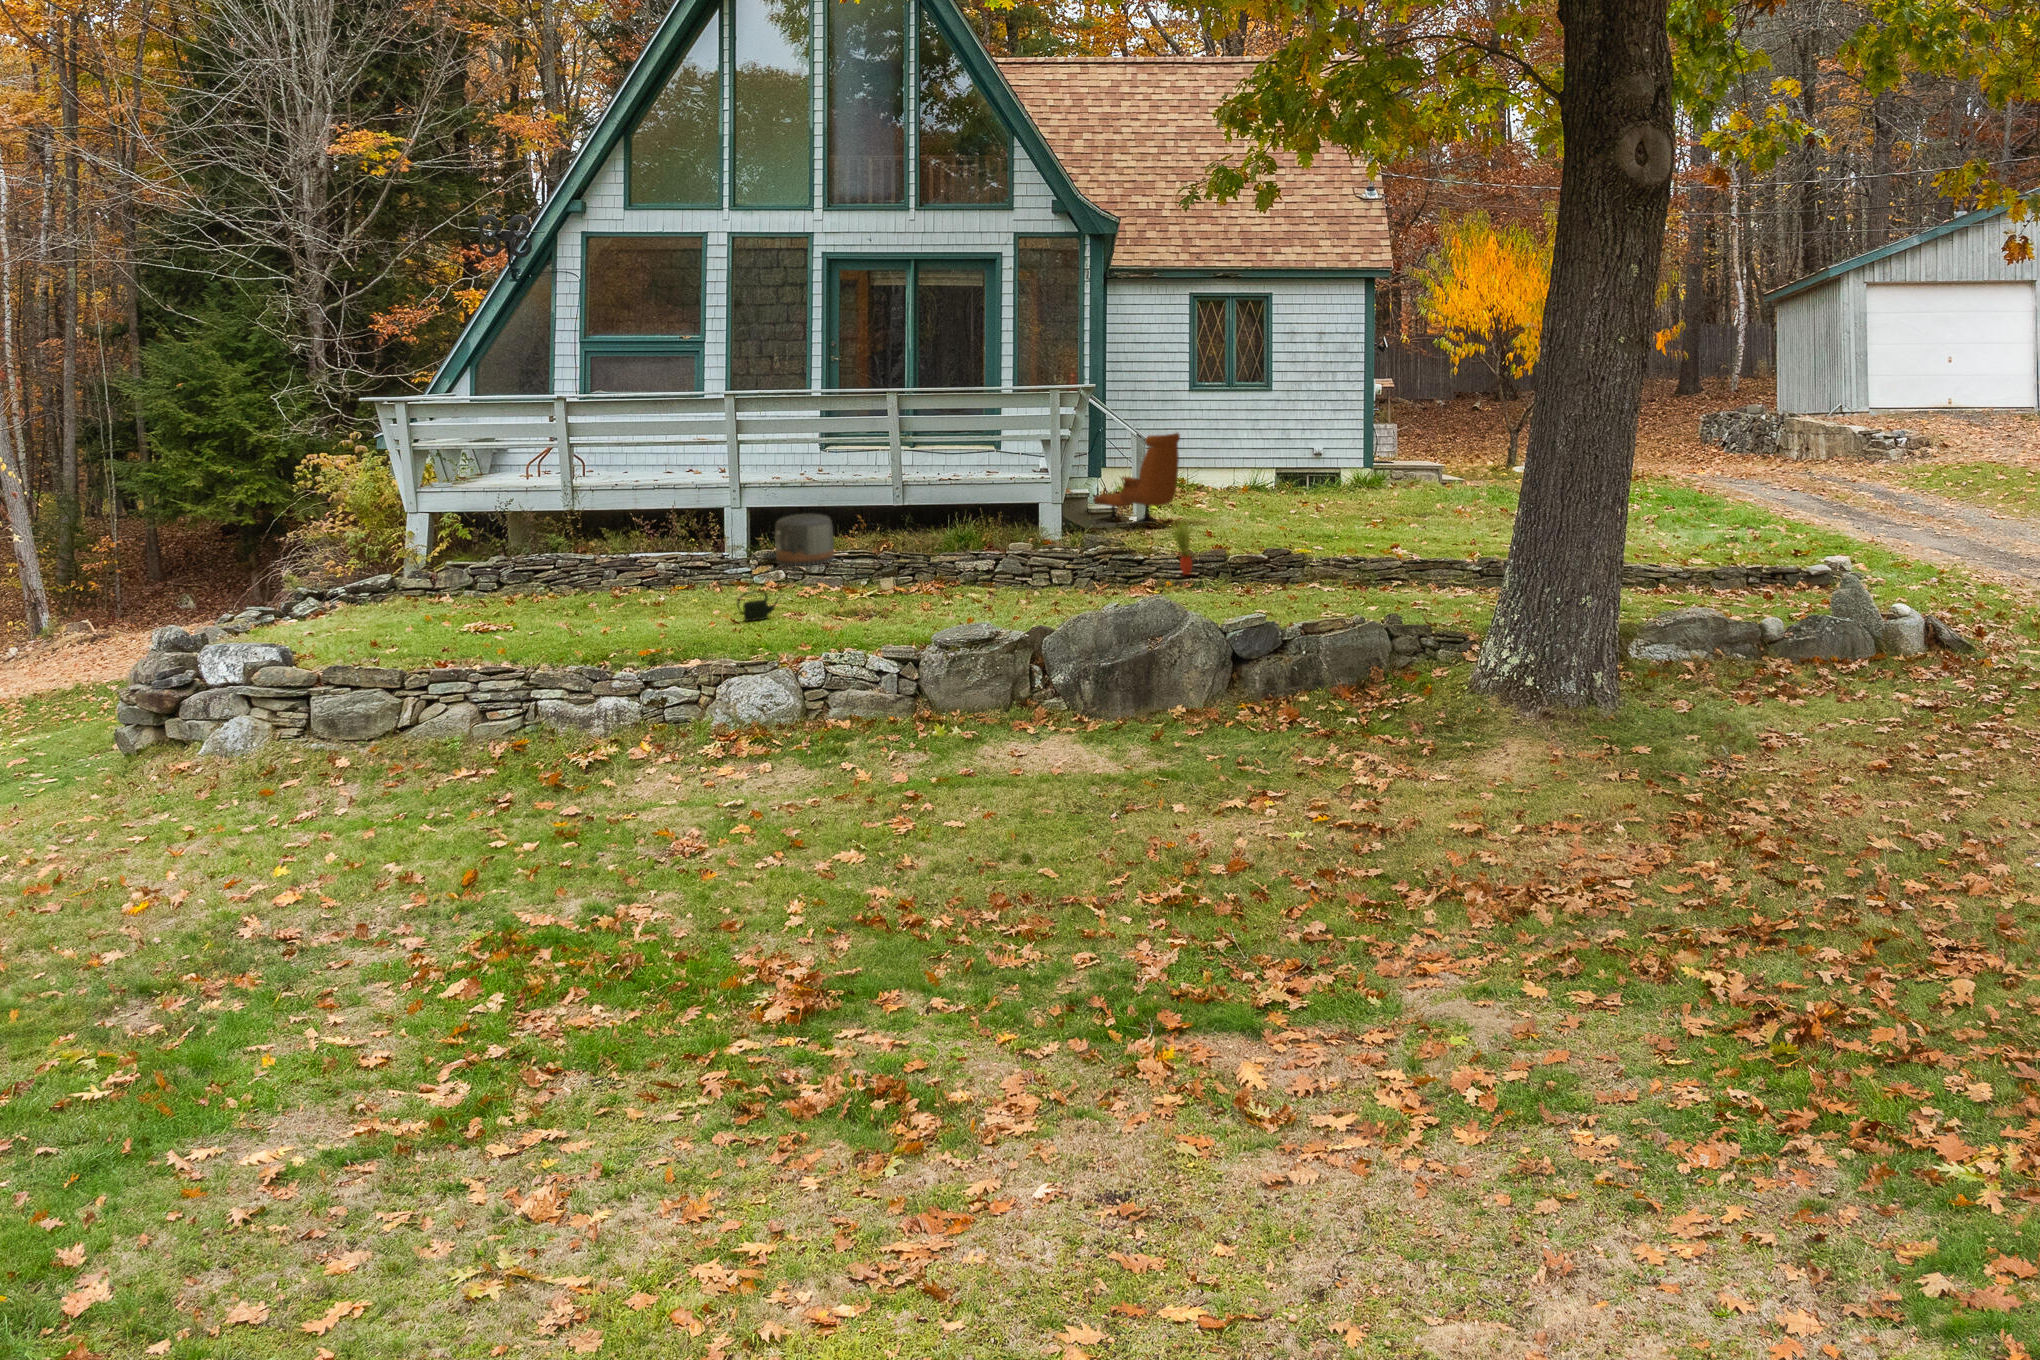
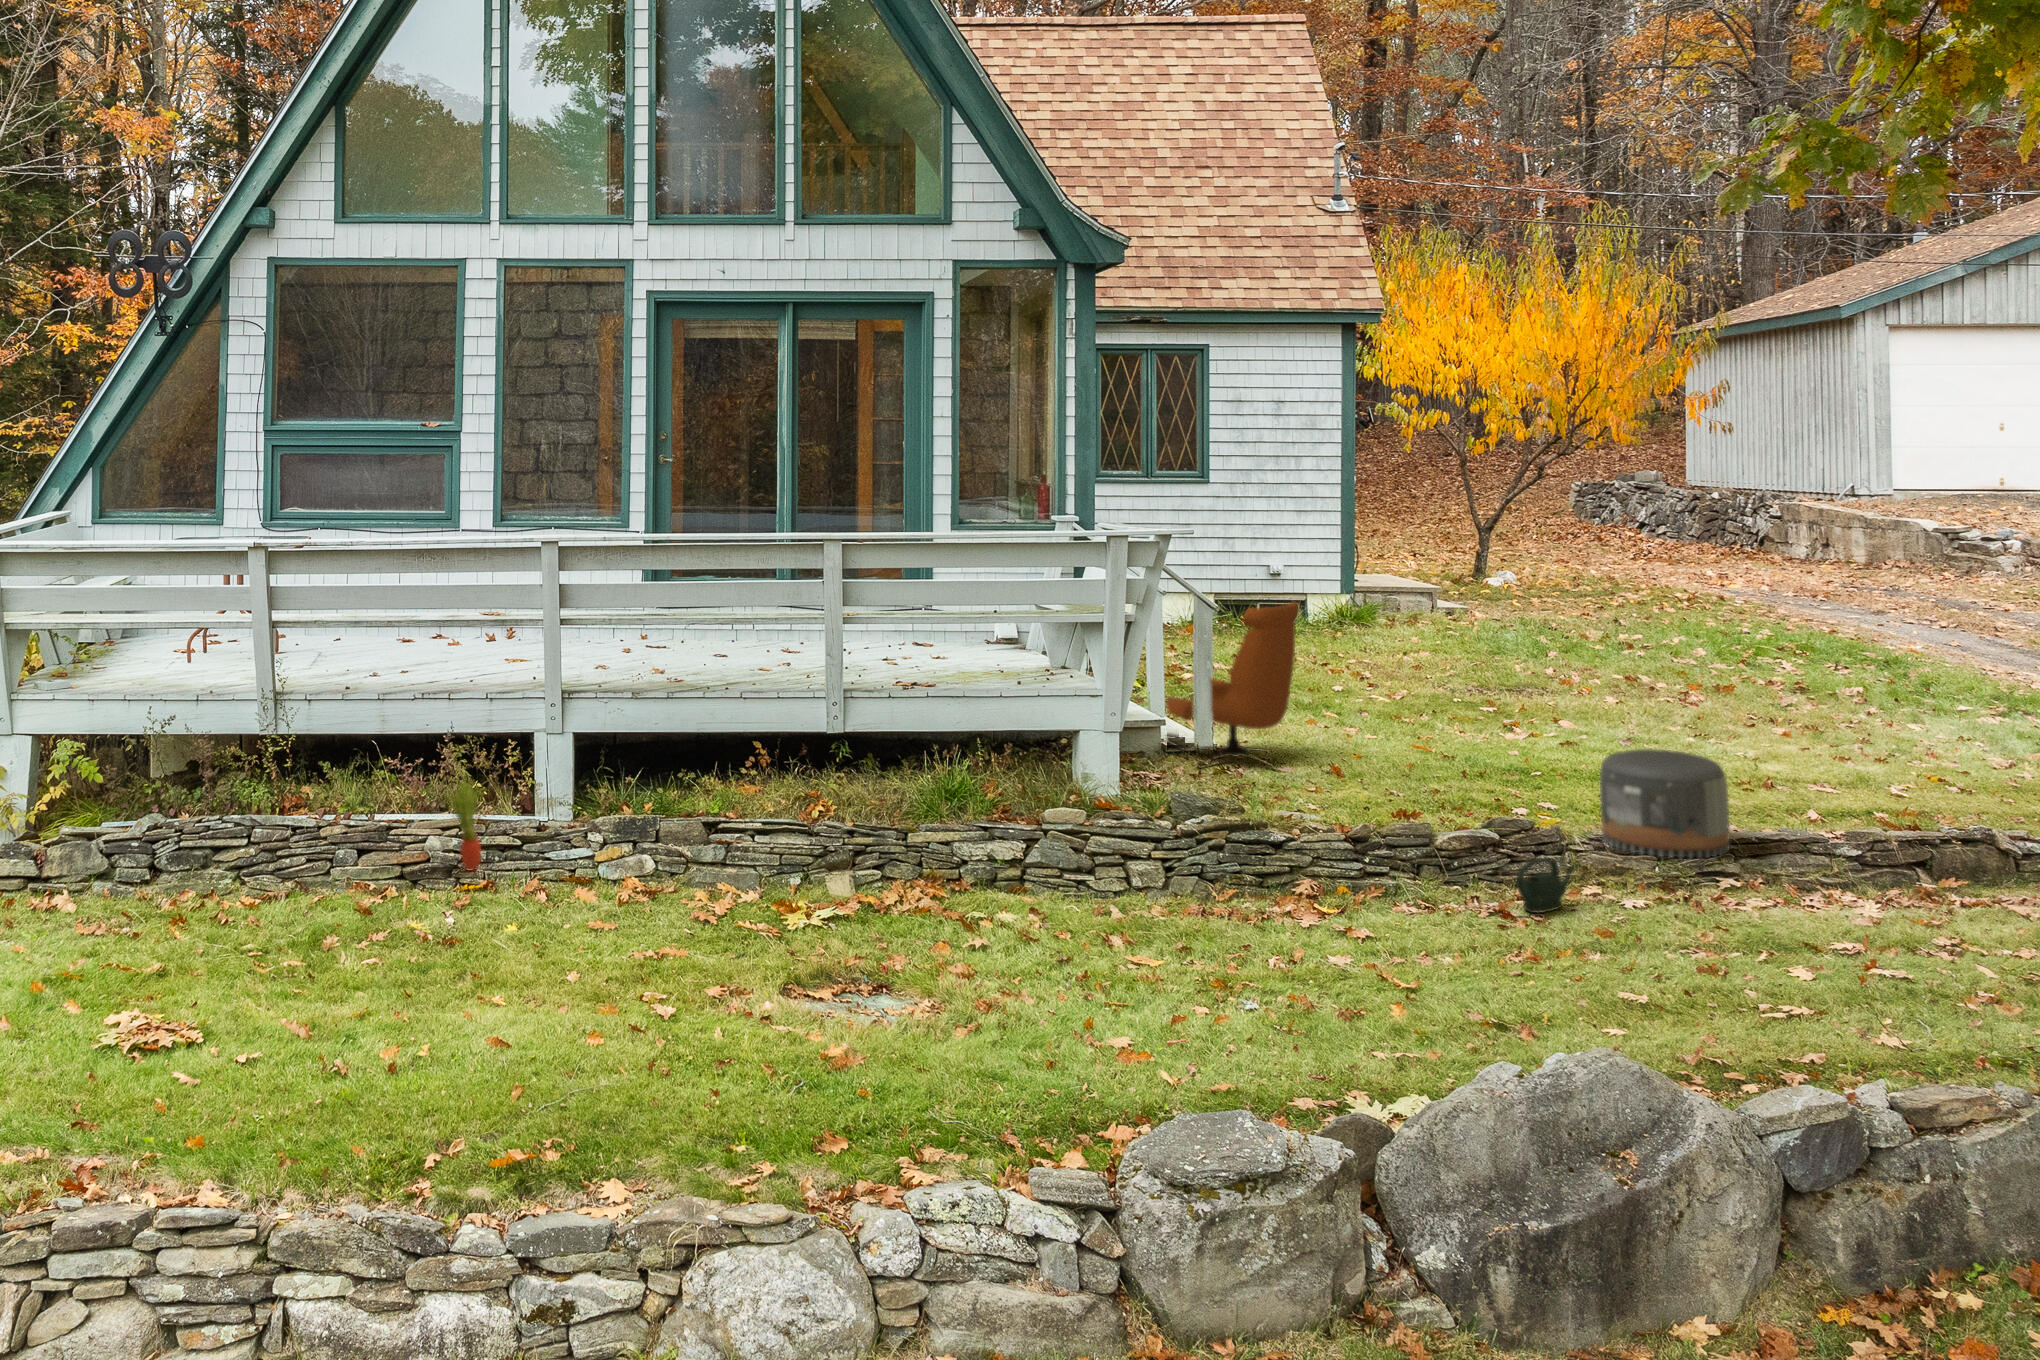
pouf: present [775,514,834,566] -> present [1600,749,1730,858]
potted plant: present [1172,520,1192,575] -> present [446,774,481,871]
watering can: present [737,591,782,621] -> present [1516,857,1575,913]

